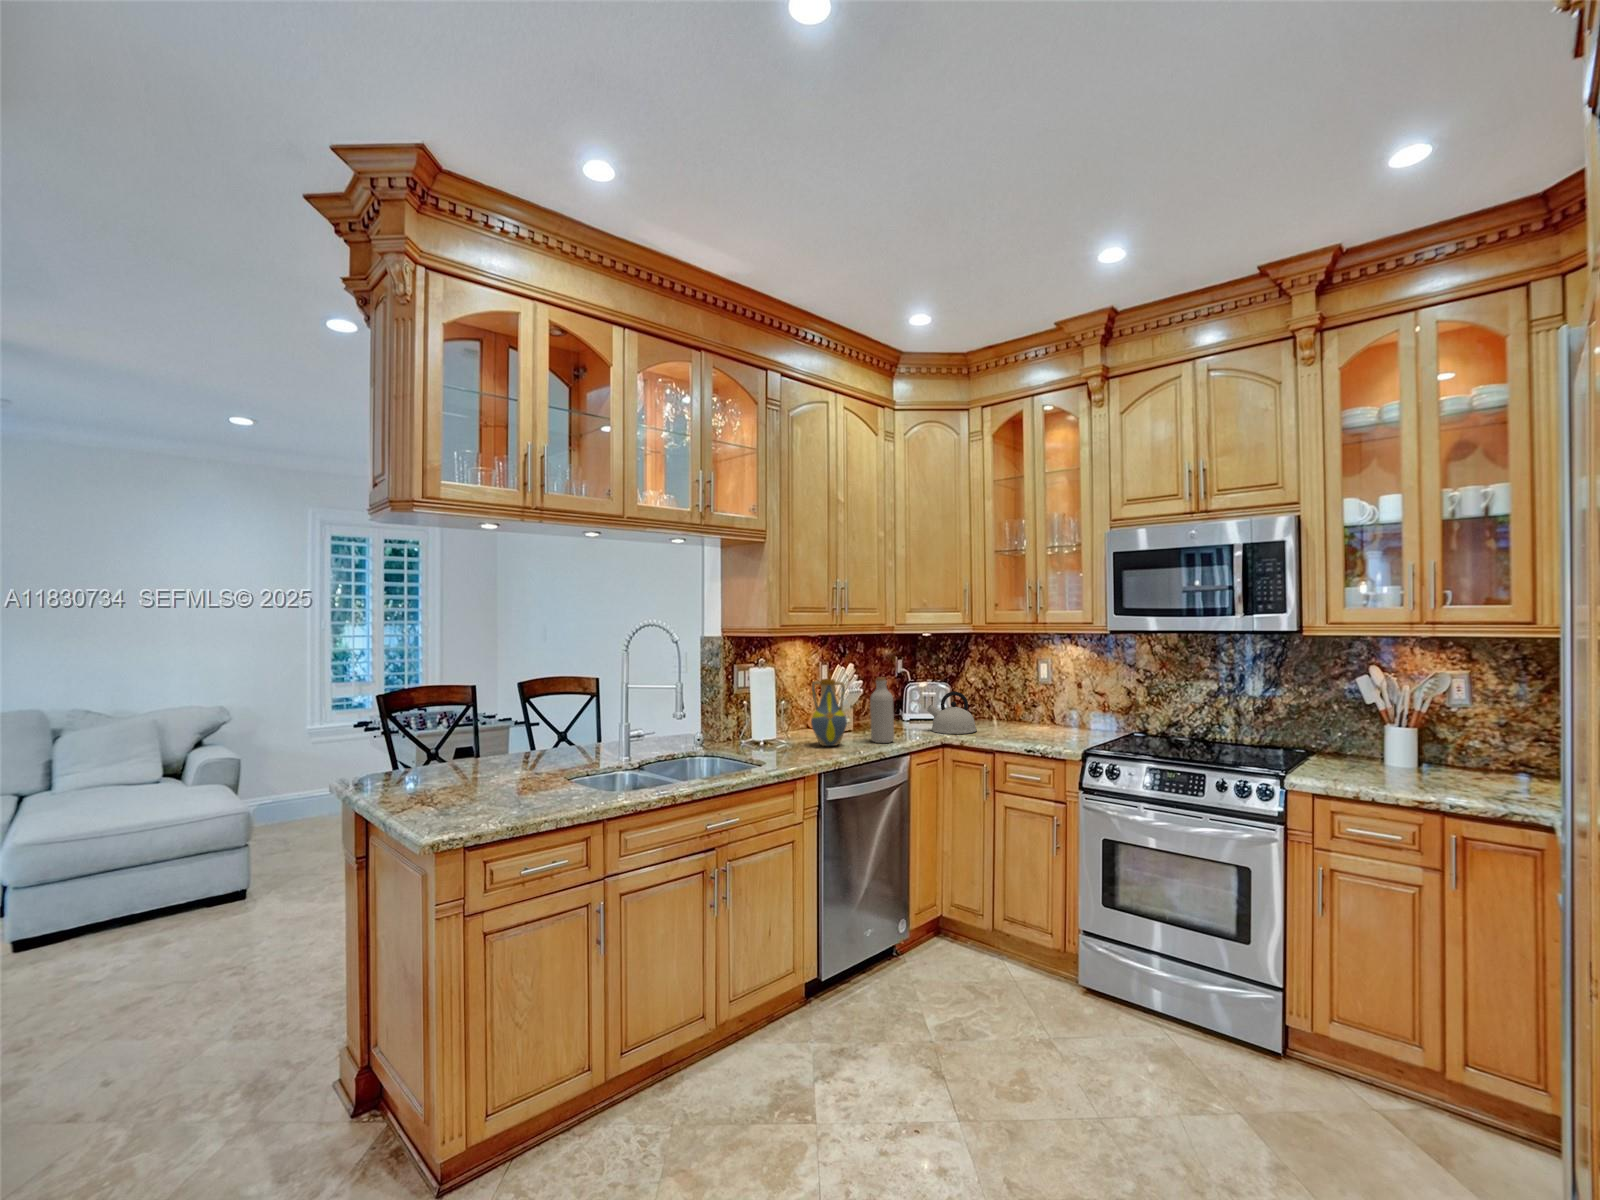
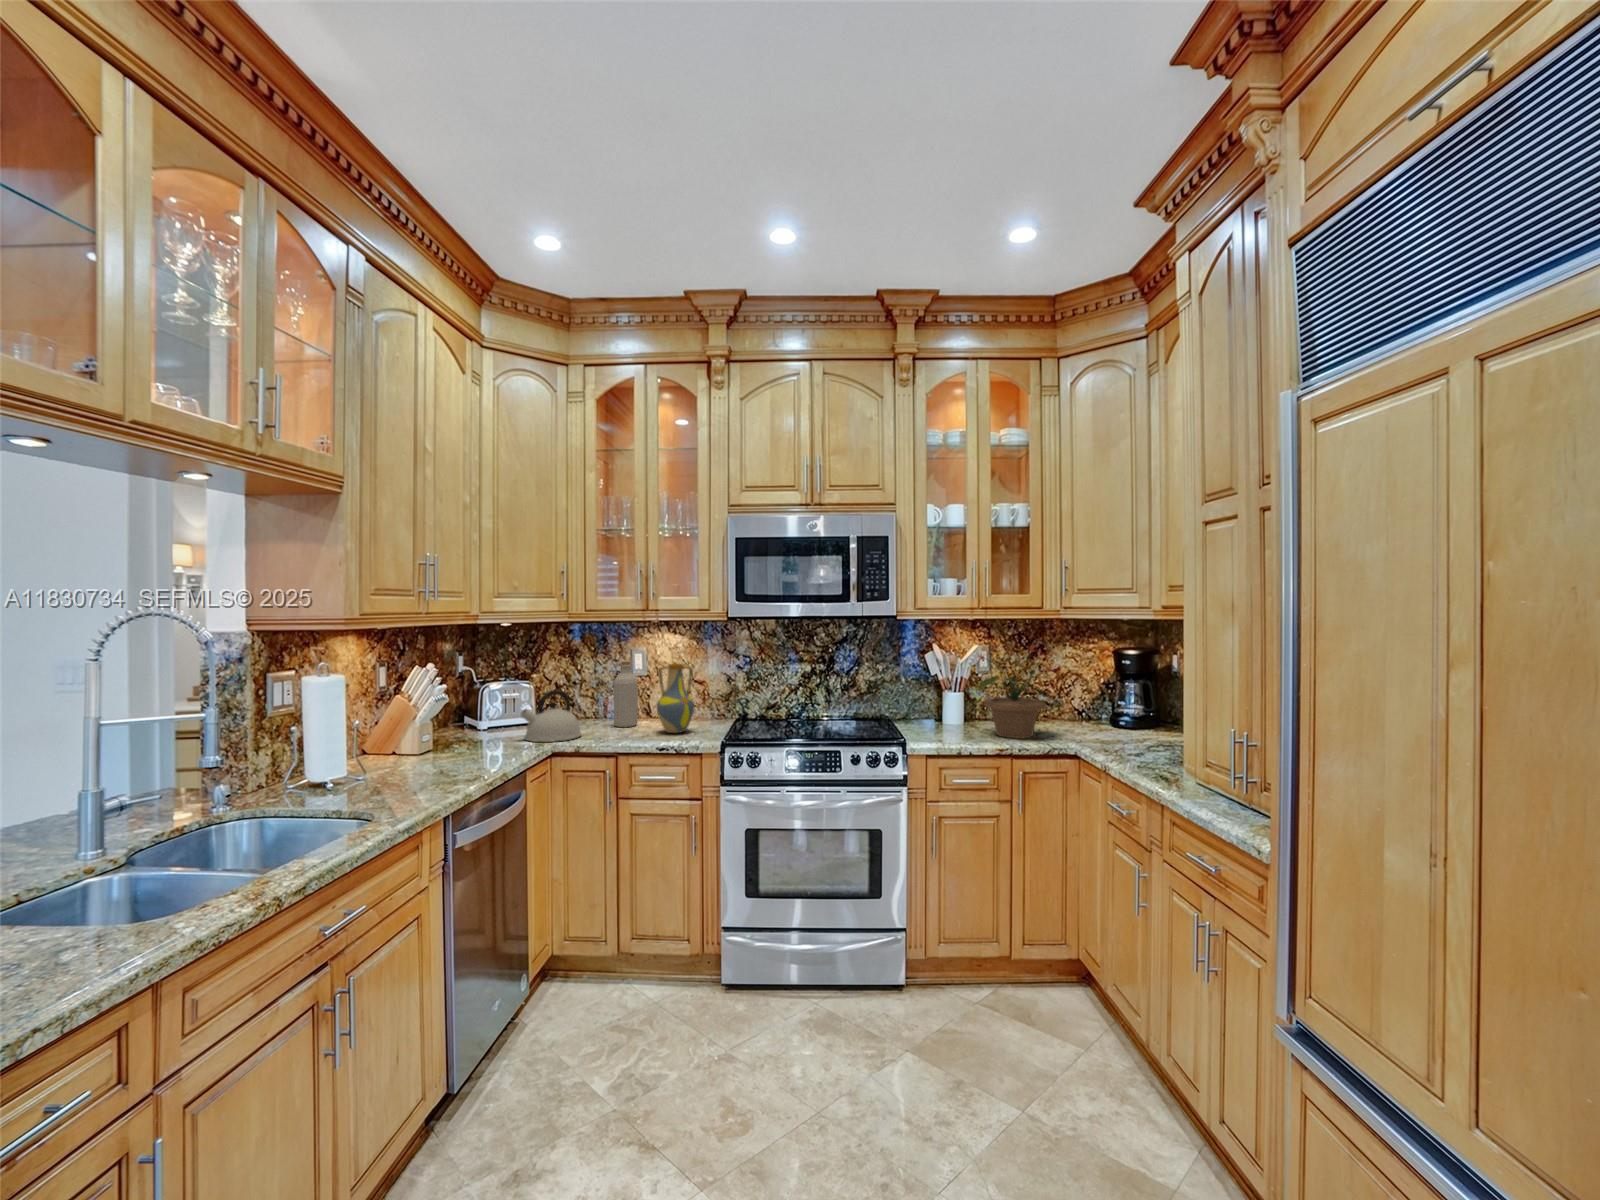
potted plant: none [1396,668,1519,793] -> present [978,644,1053,739]
bottle: present [870,677,894,743] -> present [614,661,638,727]
vase: present [811,679,847,746] -> present [657,664,694,733]

